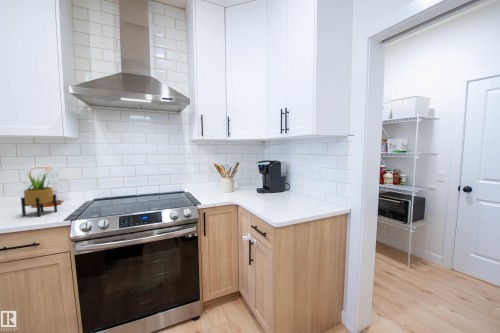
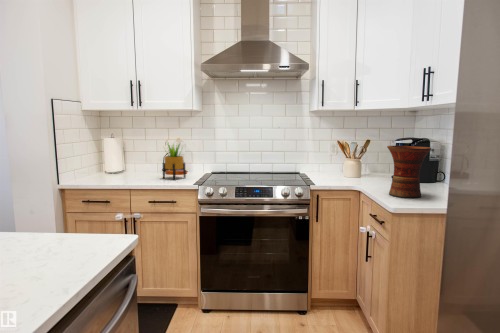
vase: none [260,168,292,209] -> present [387,146,431,198]

